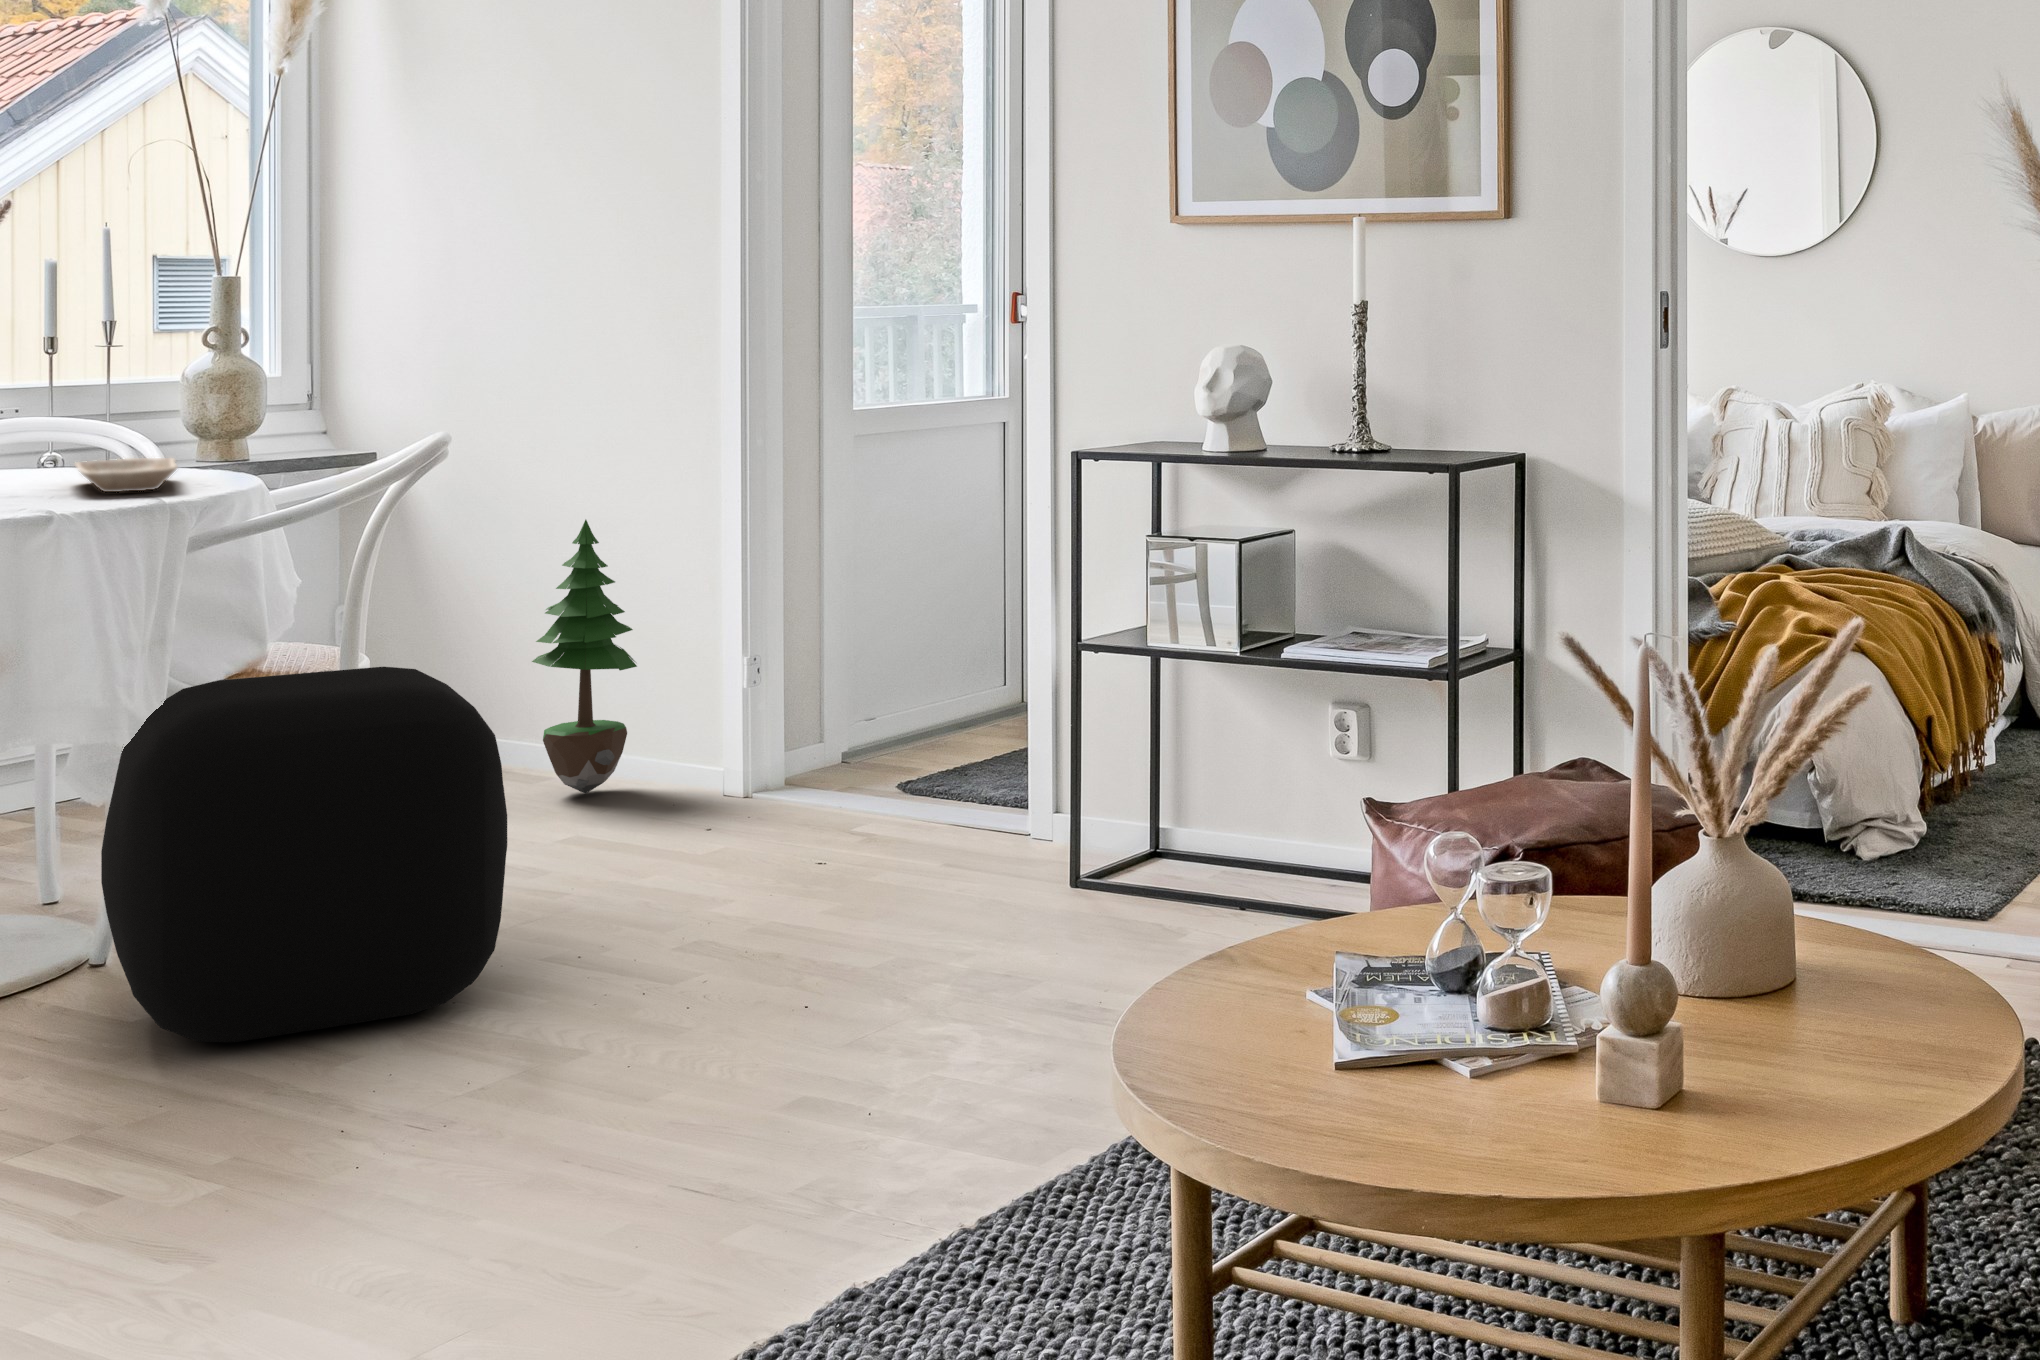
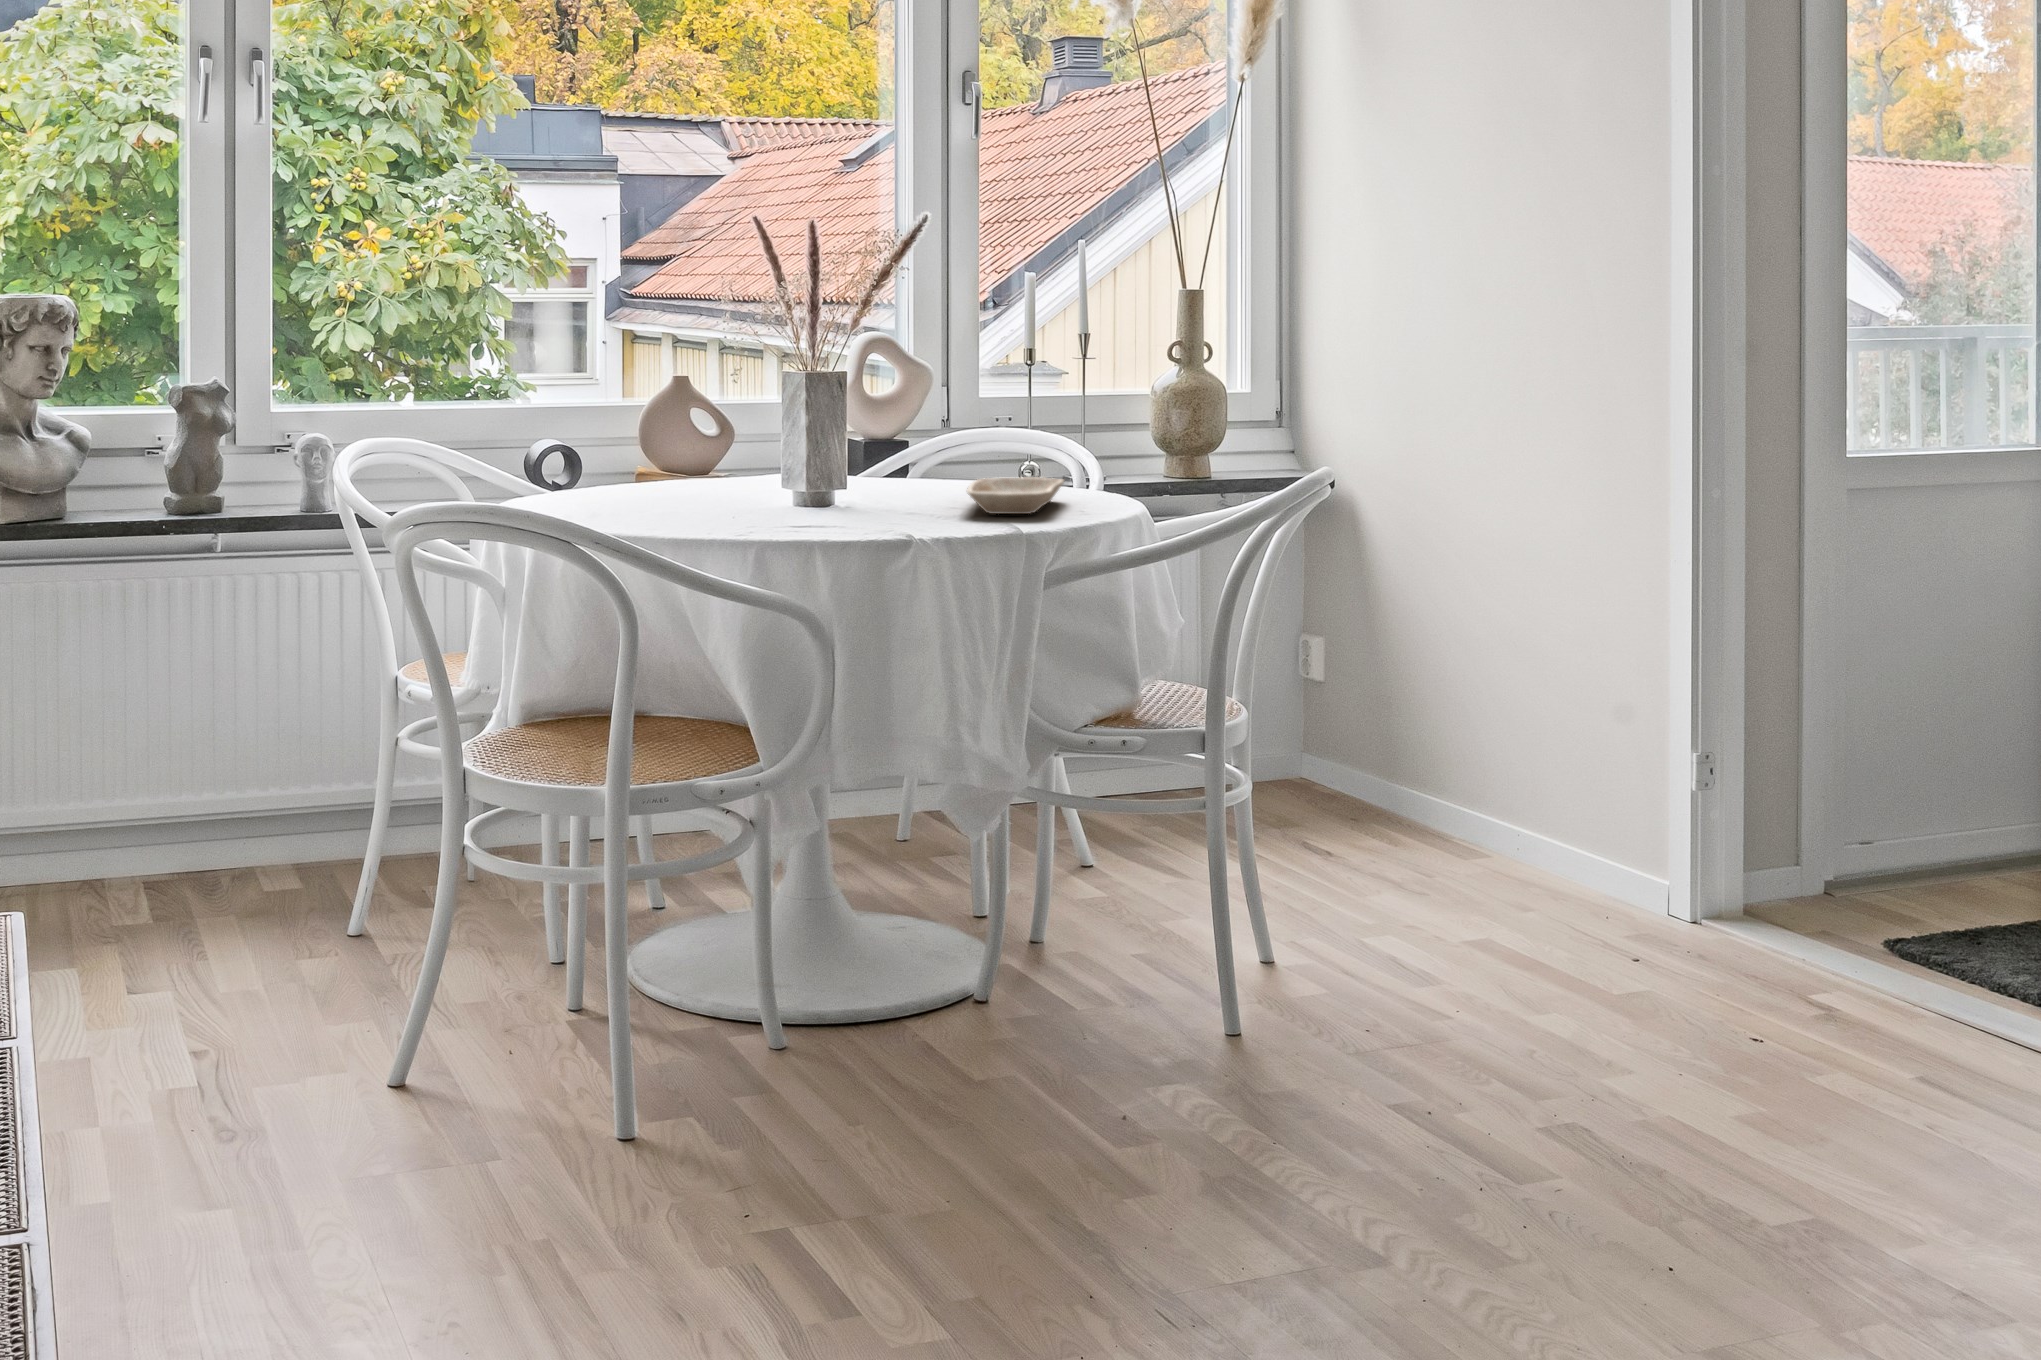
potted tree: present [532,520,637,794] -> none [1454,569,1571,883]
ottoman: present [101,667,507,1042] -> none [936,729,1338,1153]

